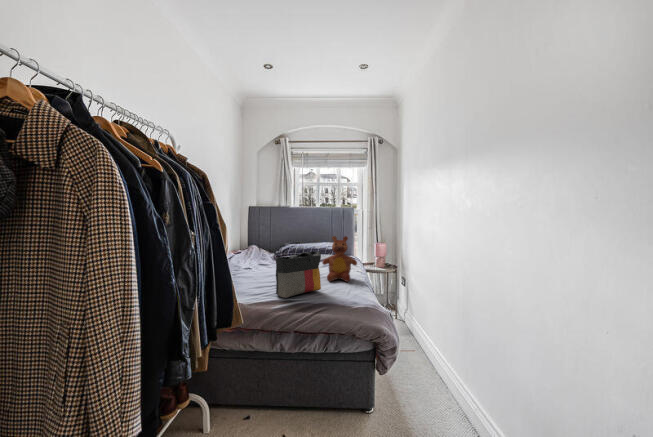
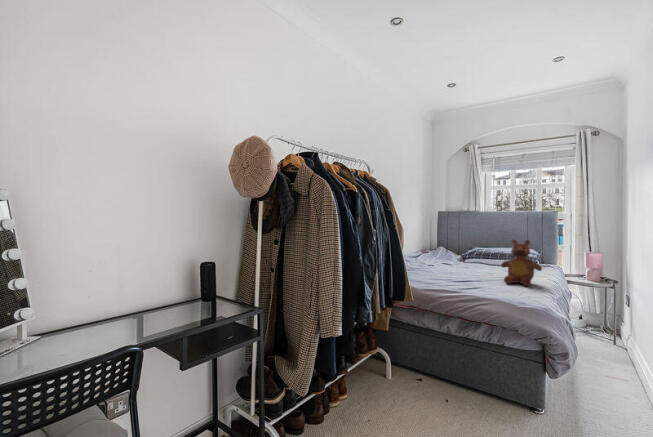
tote bag: present [275,252,321,298] -> none [445,252,492,290]

